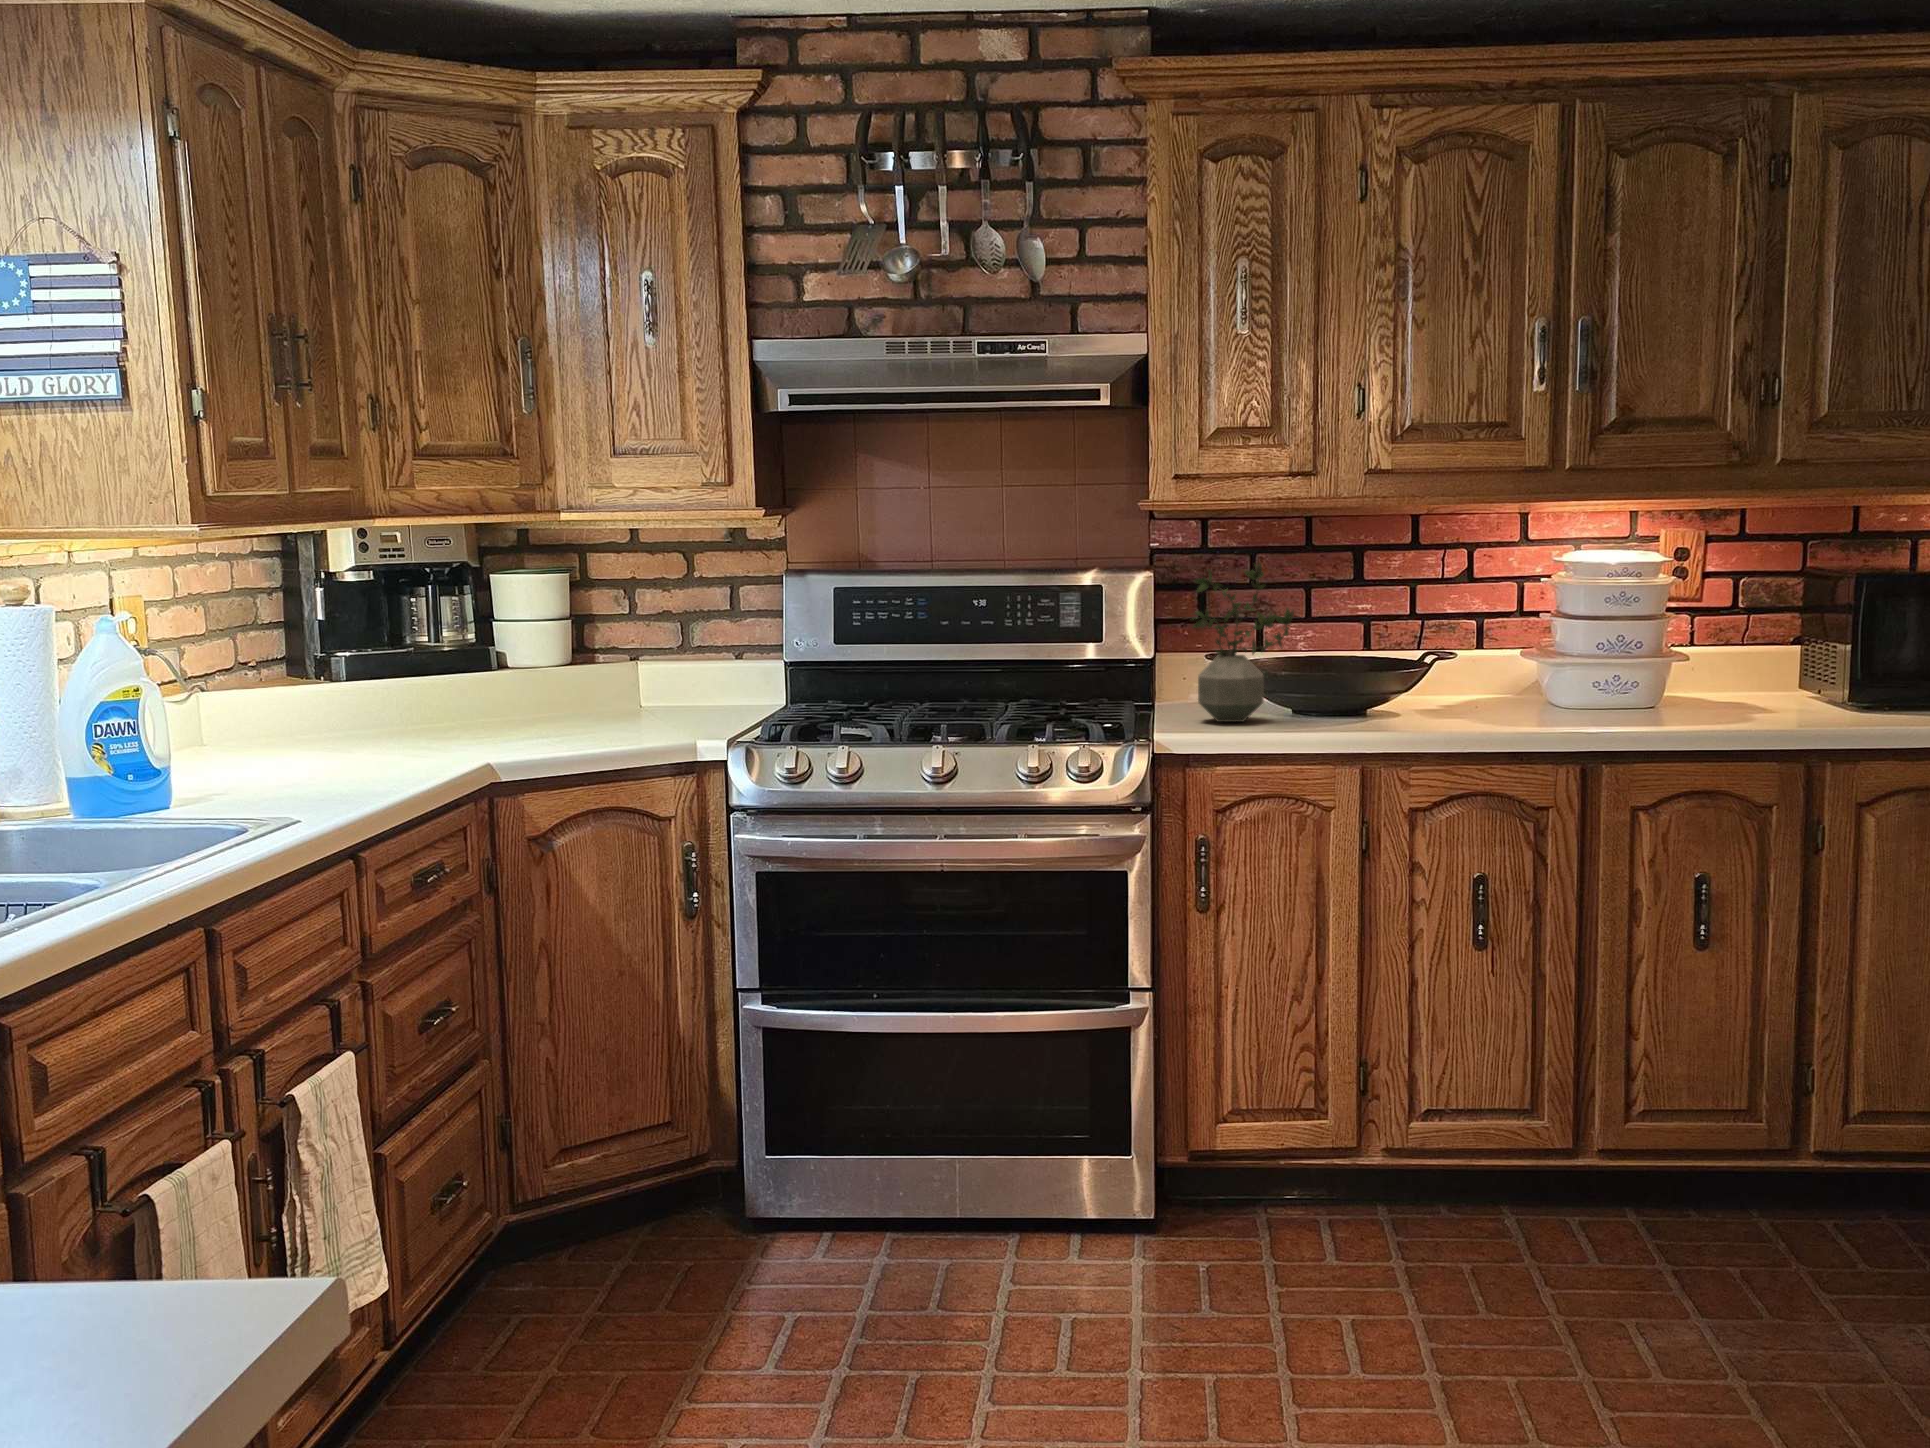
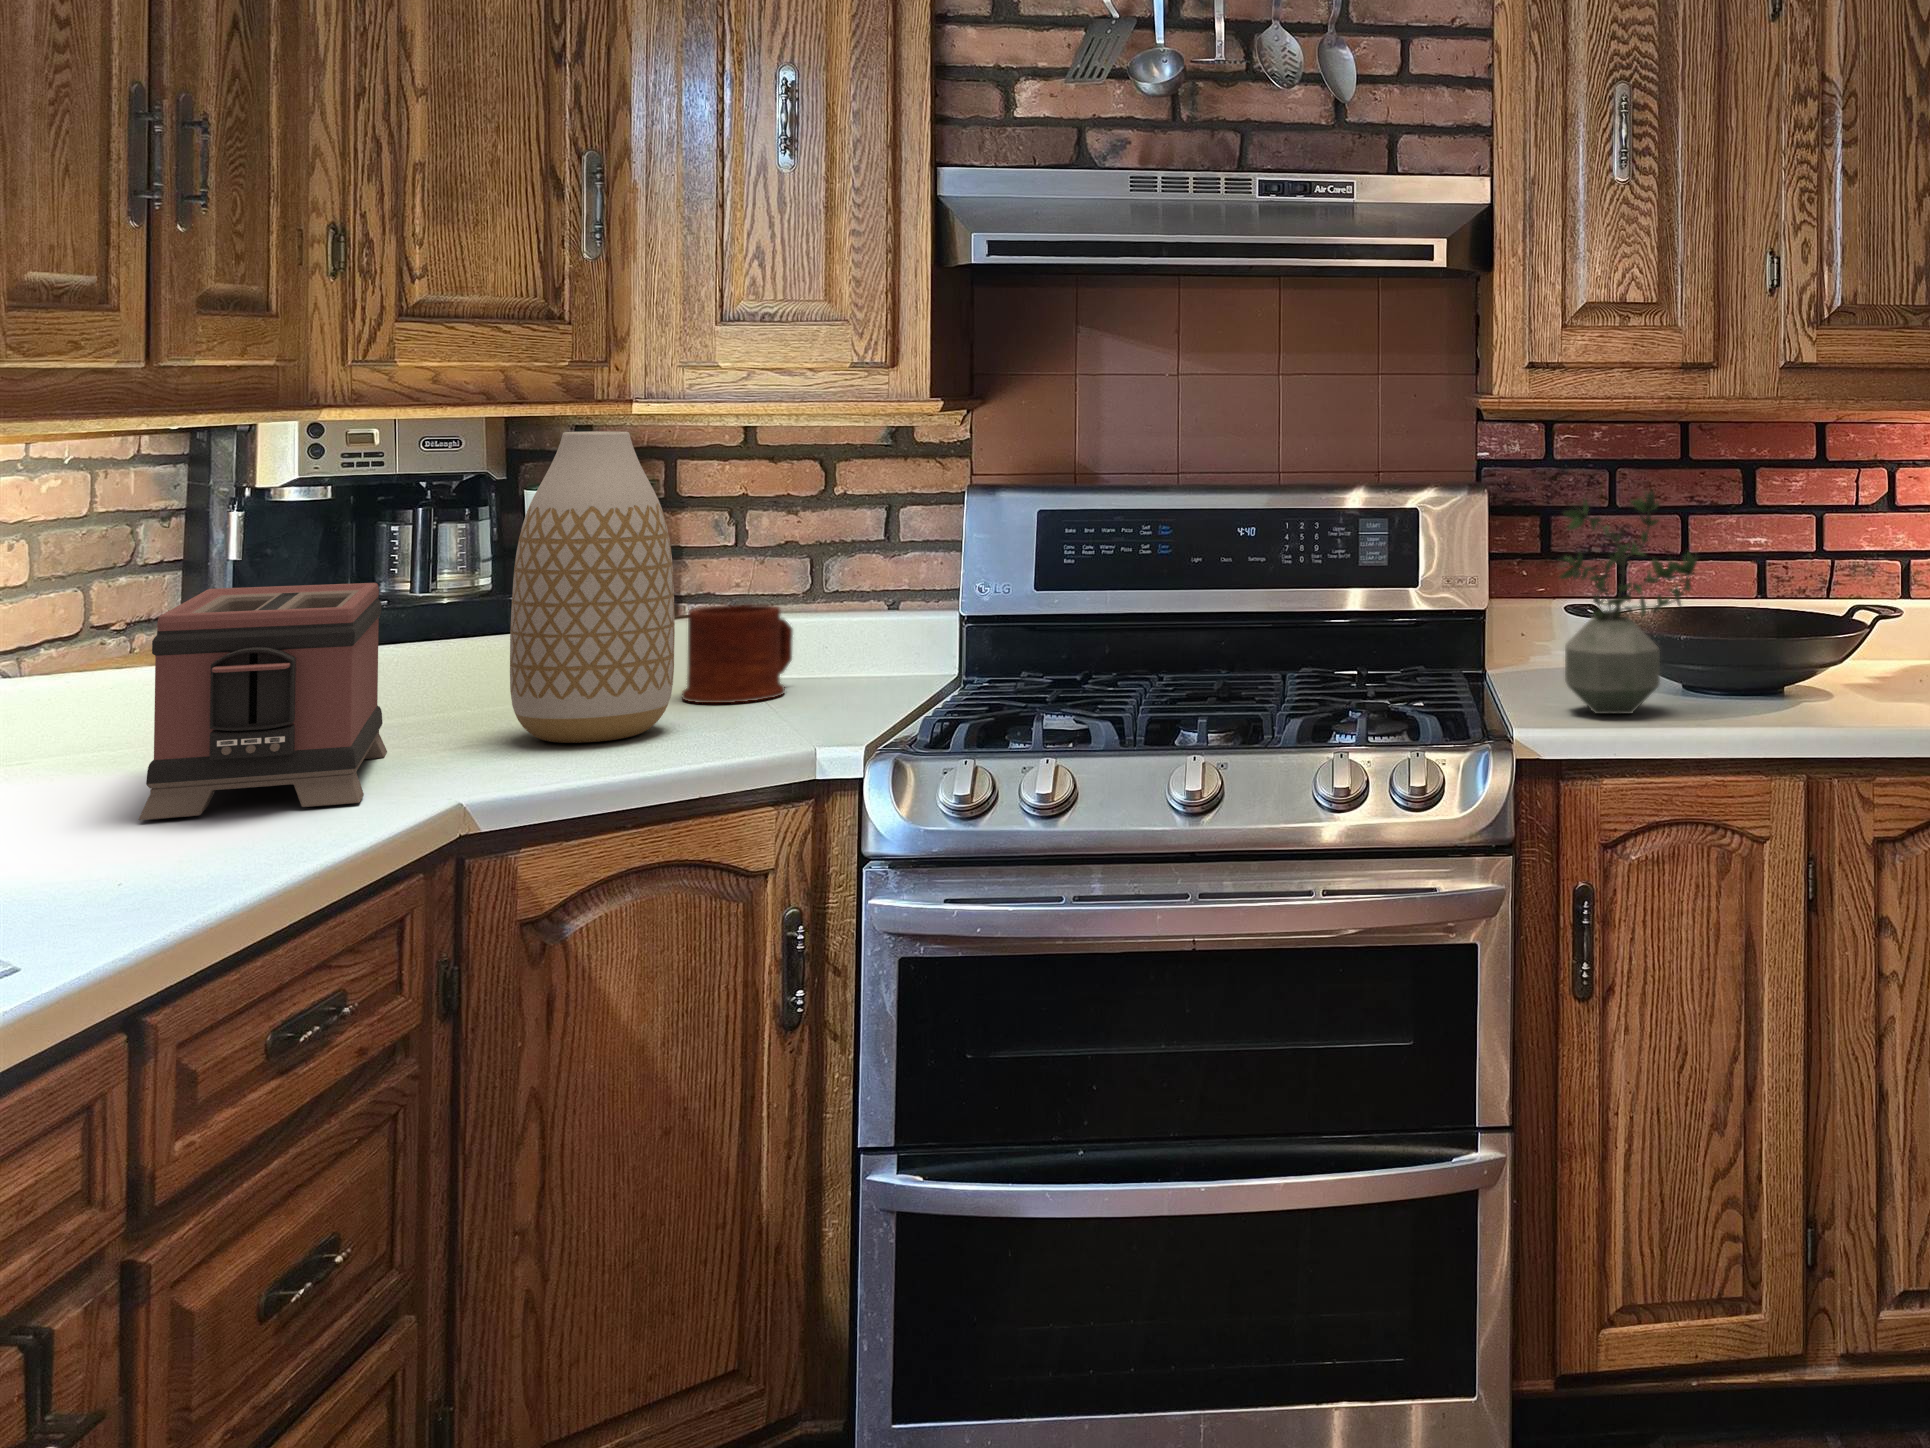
vase: none [498,532,601,736] -> present [510,431,675,743]
toaster: none [307,632,432,768] -> present [139,583,387,820]
mug: none [604,653,674,717] -> present [682,605,793,703]

